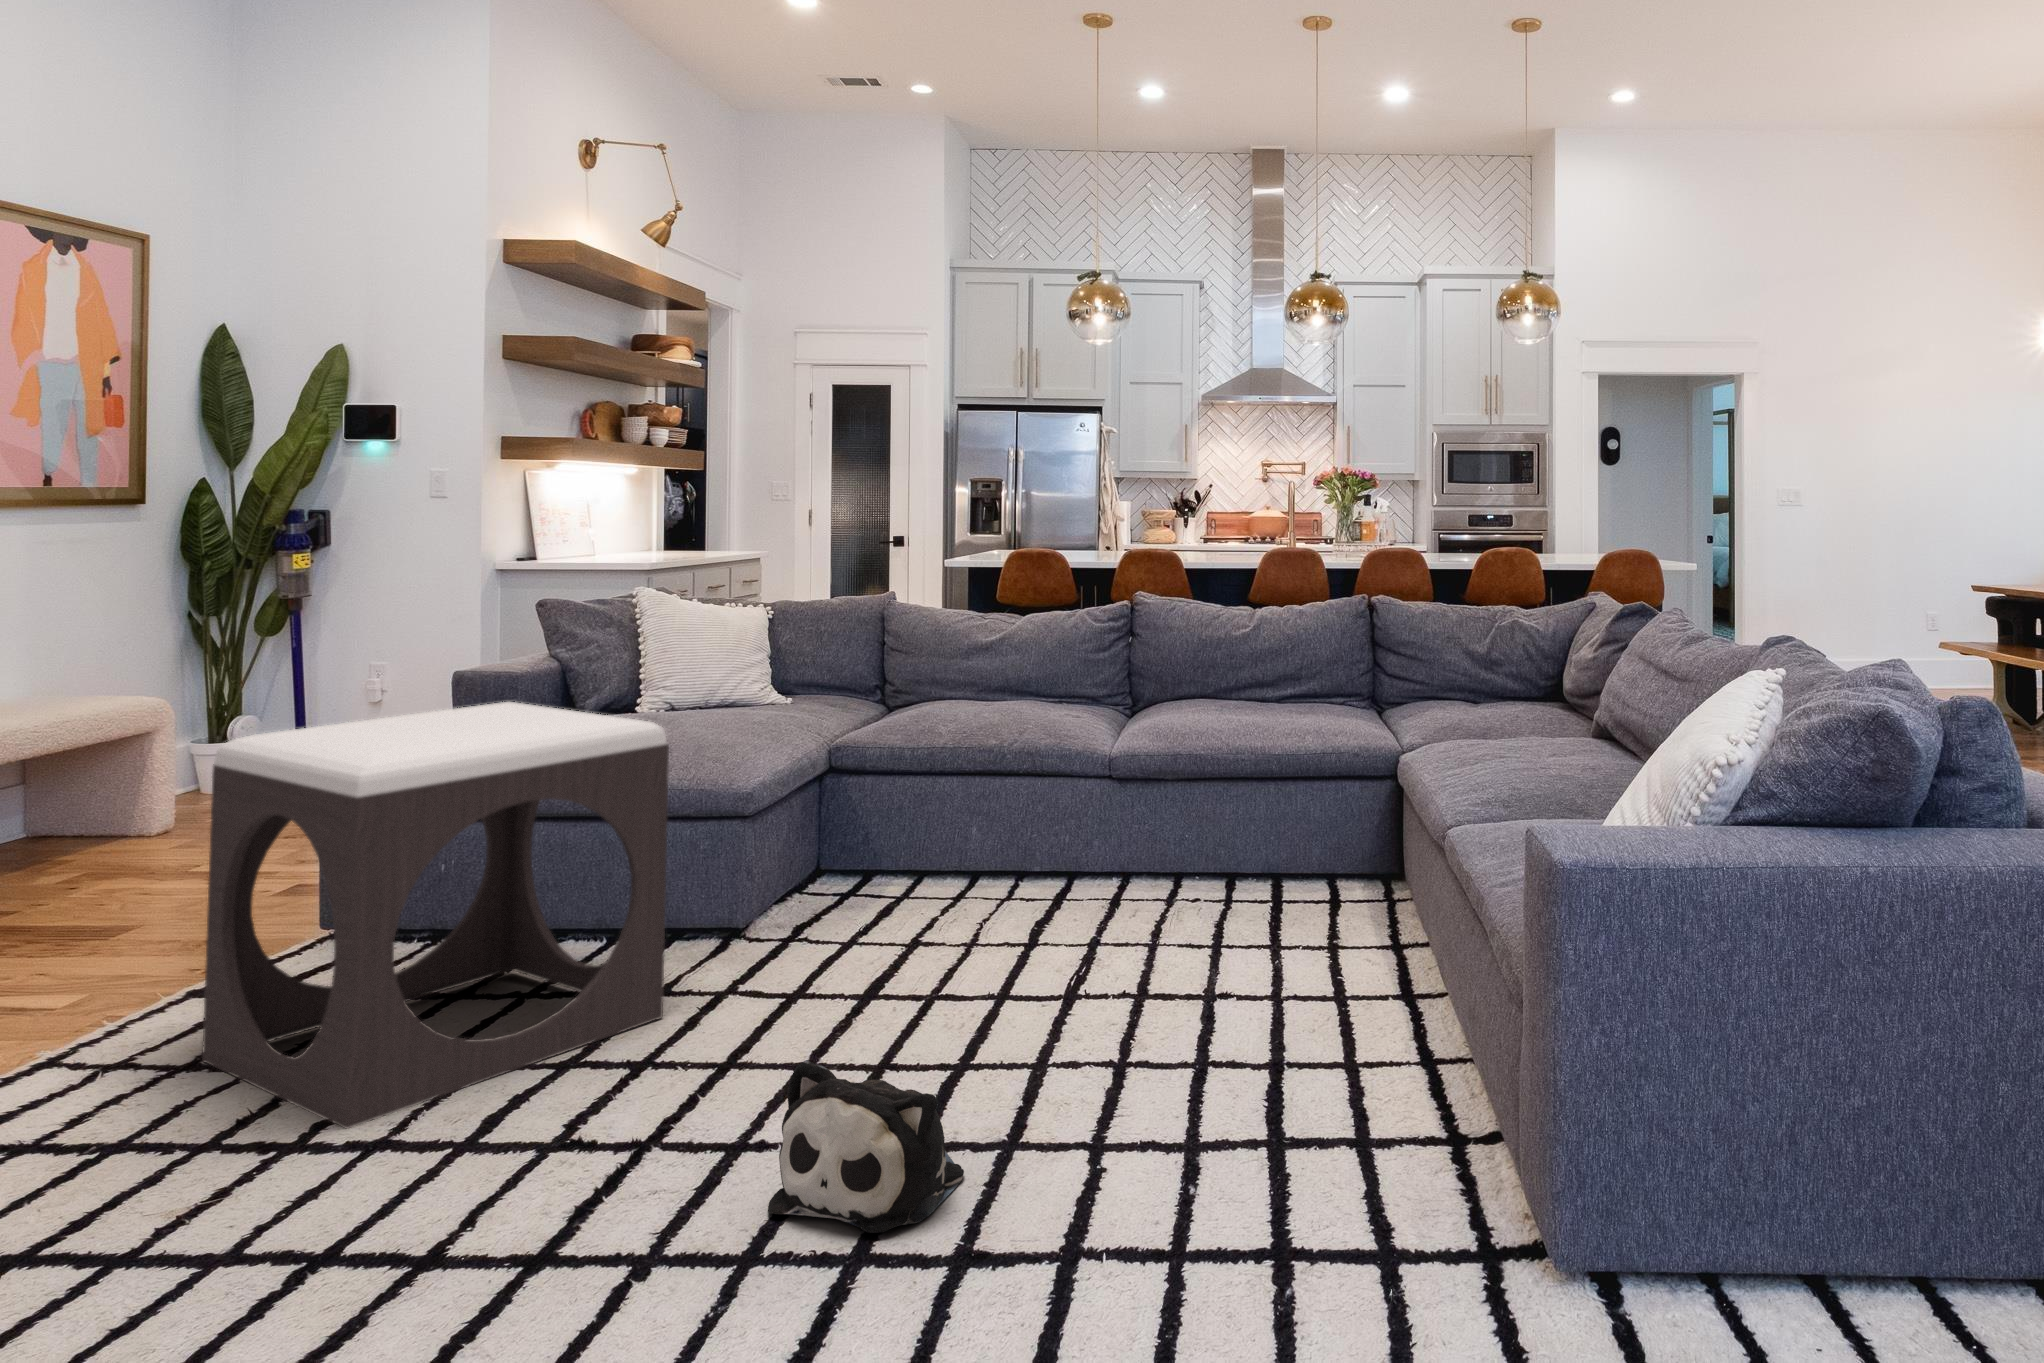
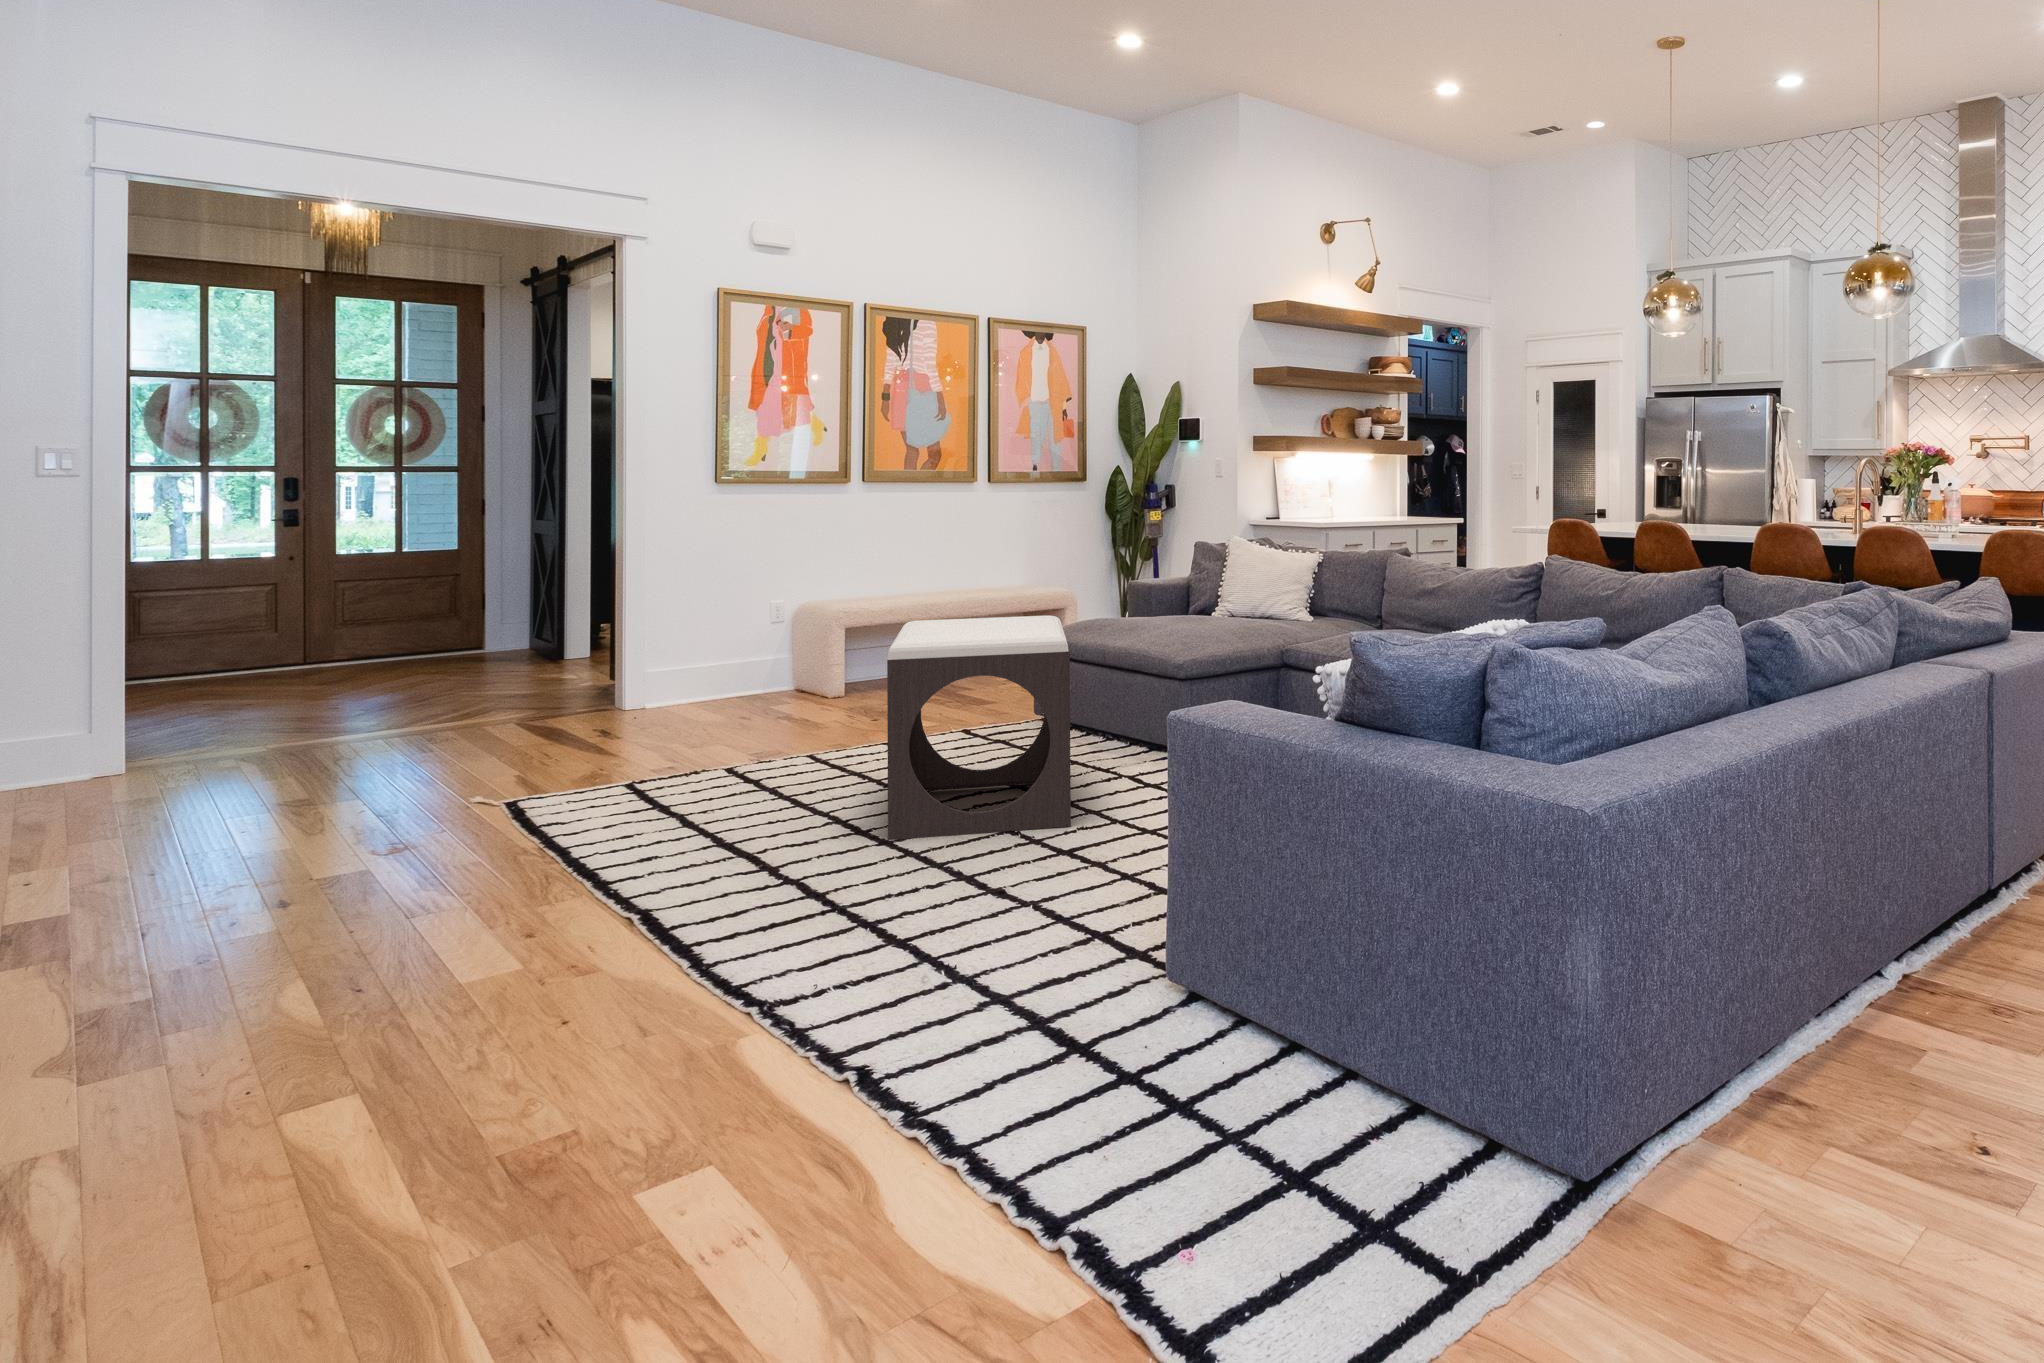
plush toy: present [768,1060,964,1233] -> none [924,854,1056,971]

